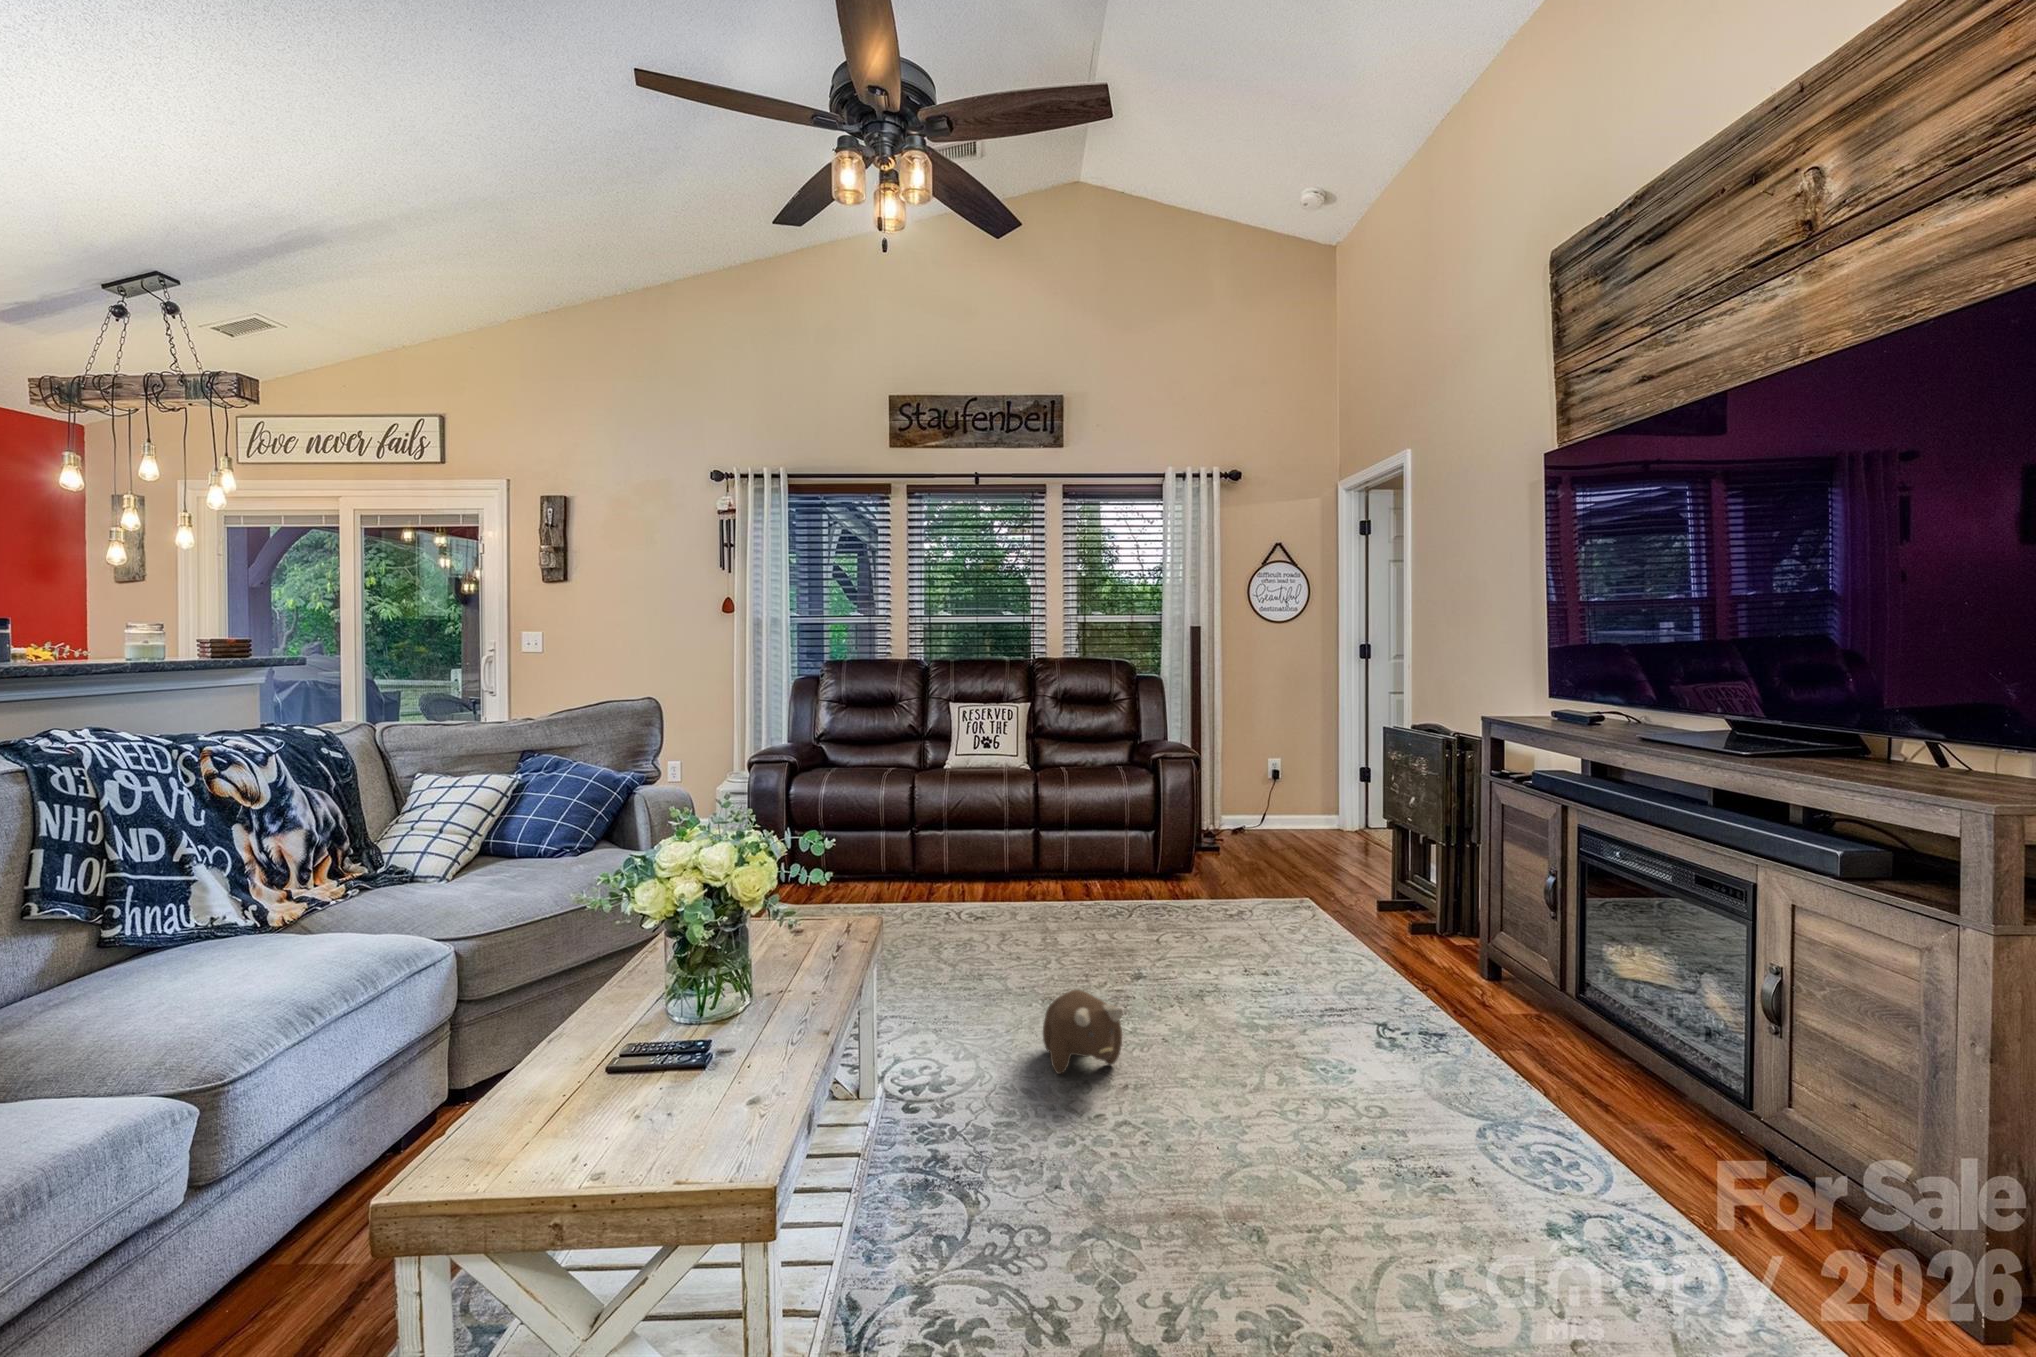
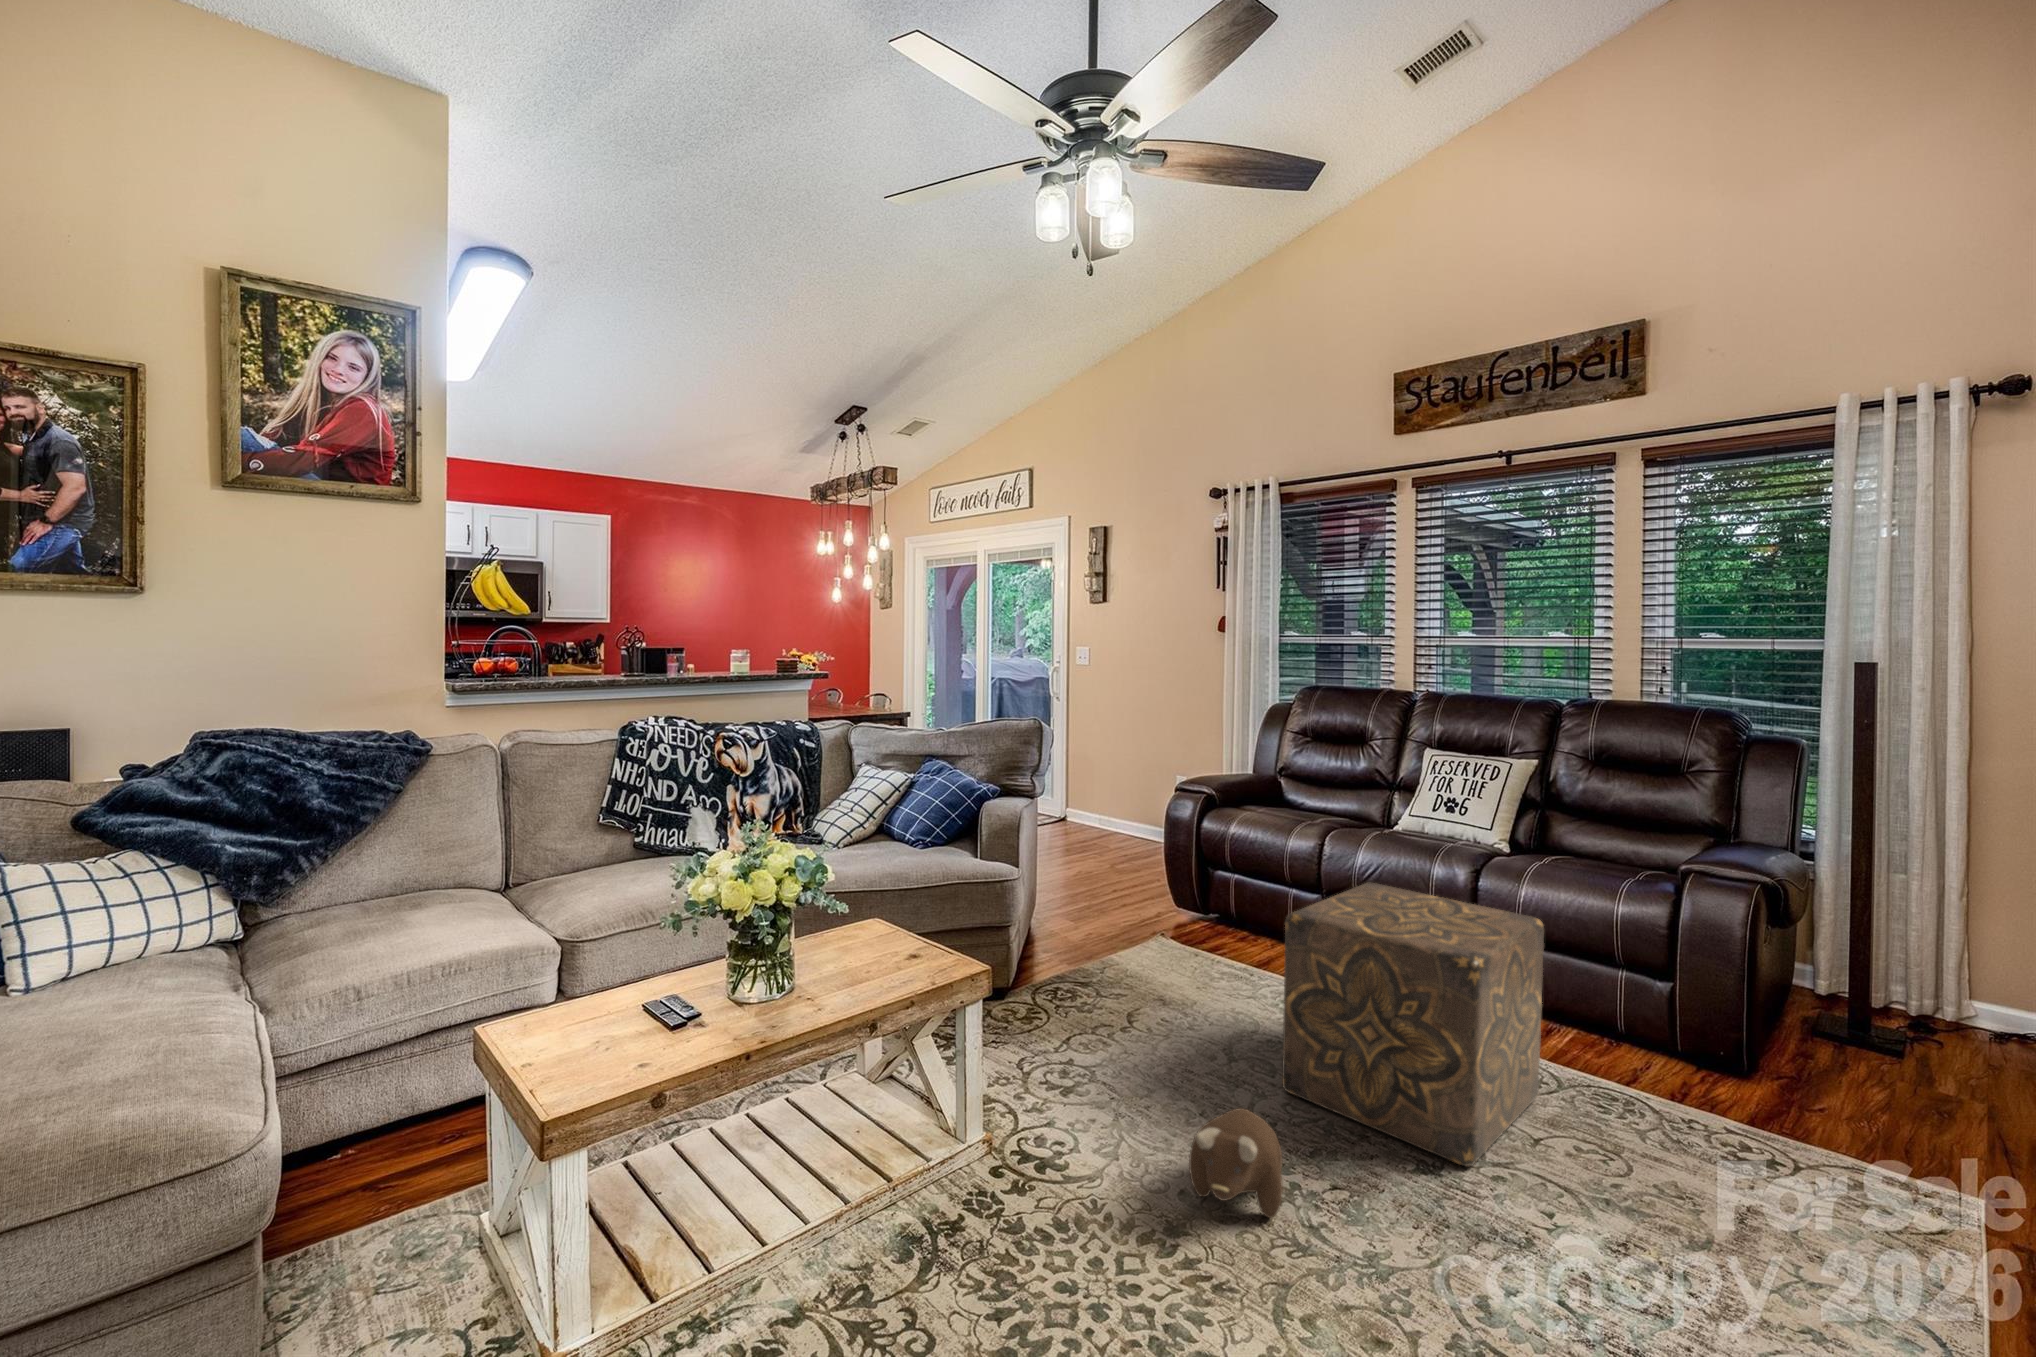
ottoman: none [1011,806,1164,985] -> present [1282,883,1544,1166]

